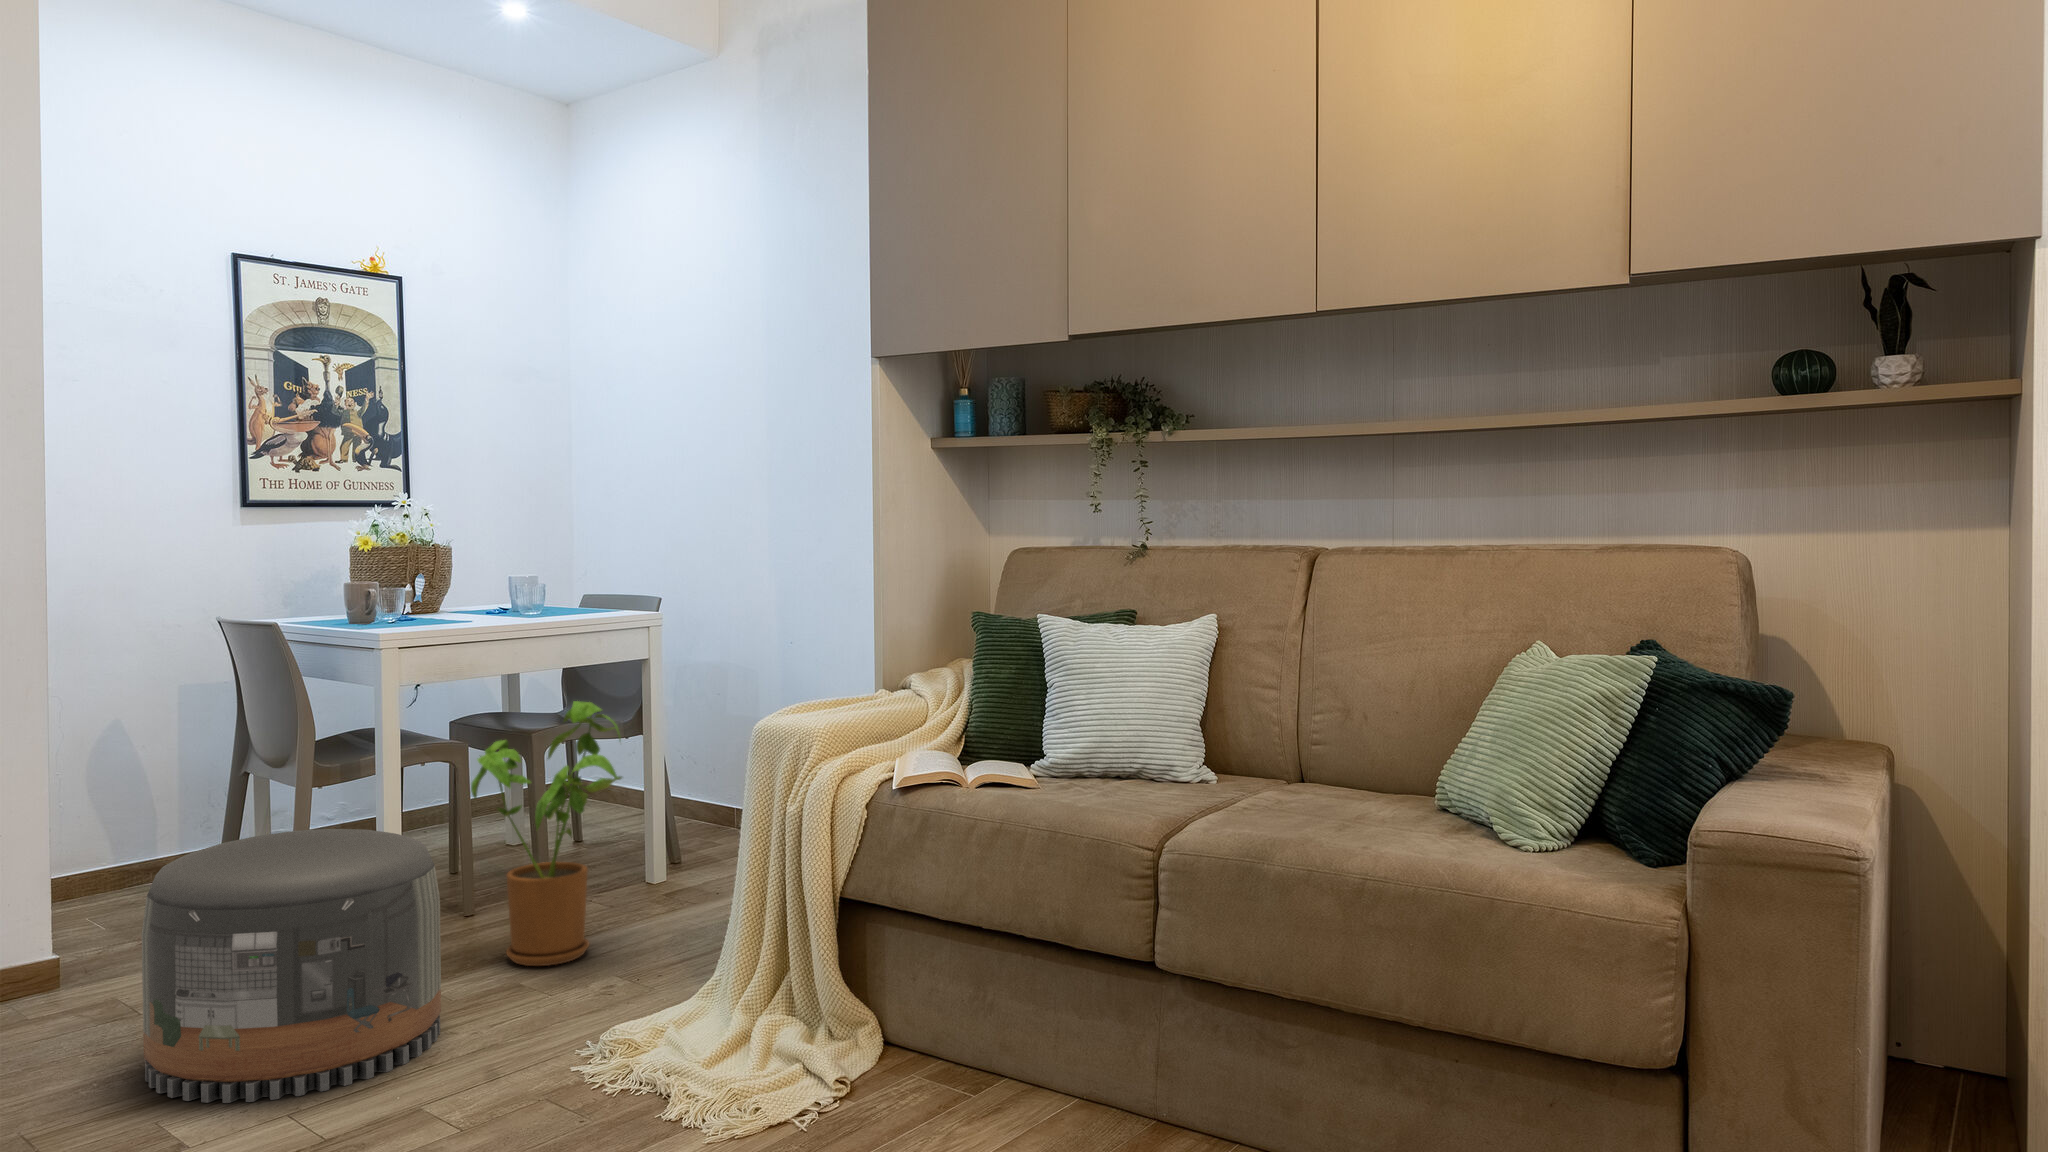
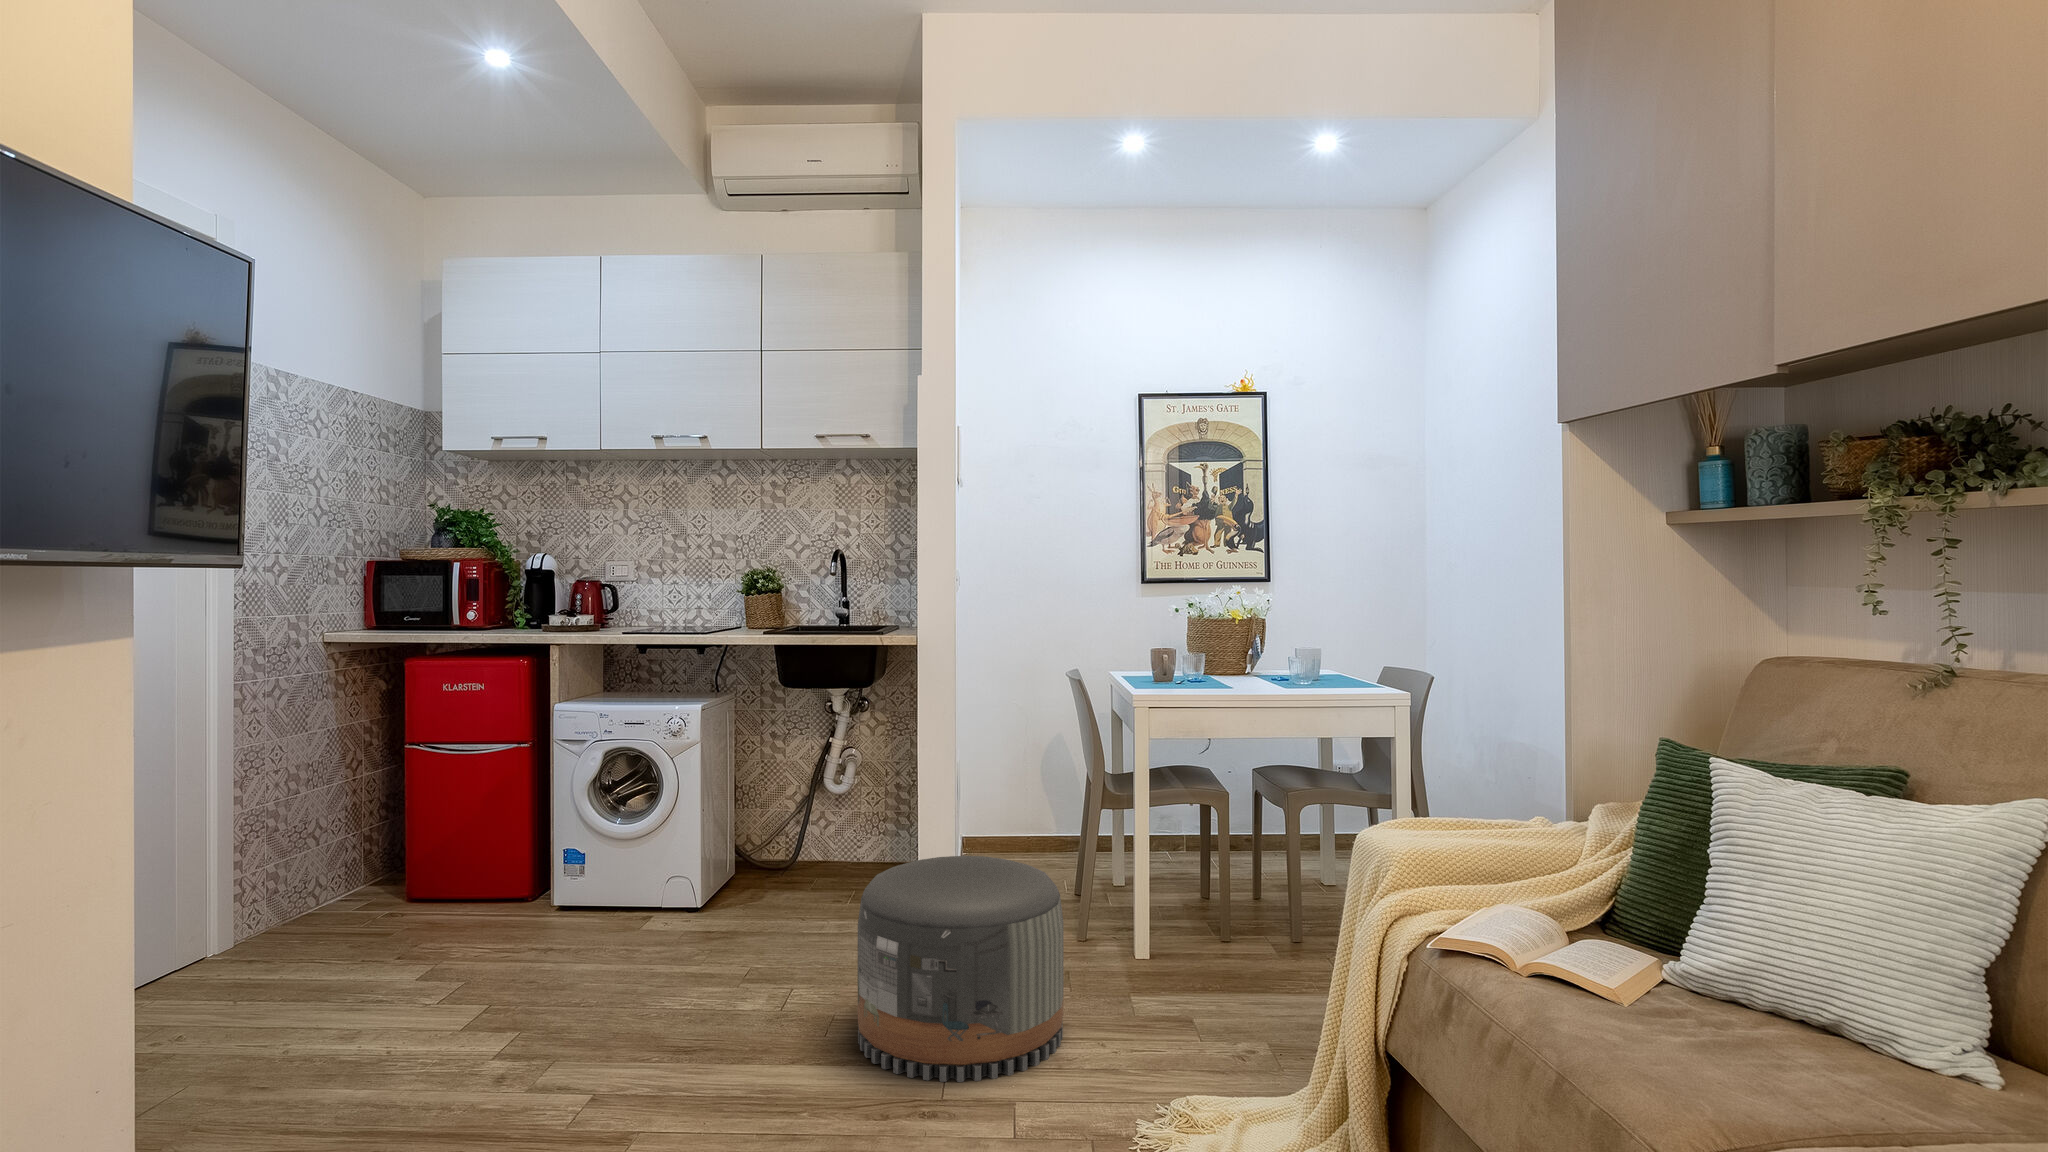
house plant: present [471,701,622,966] -> none [1153,779,1288,1023]

